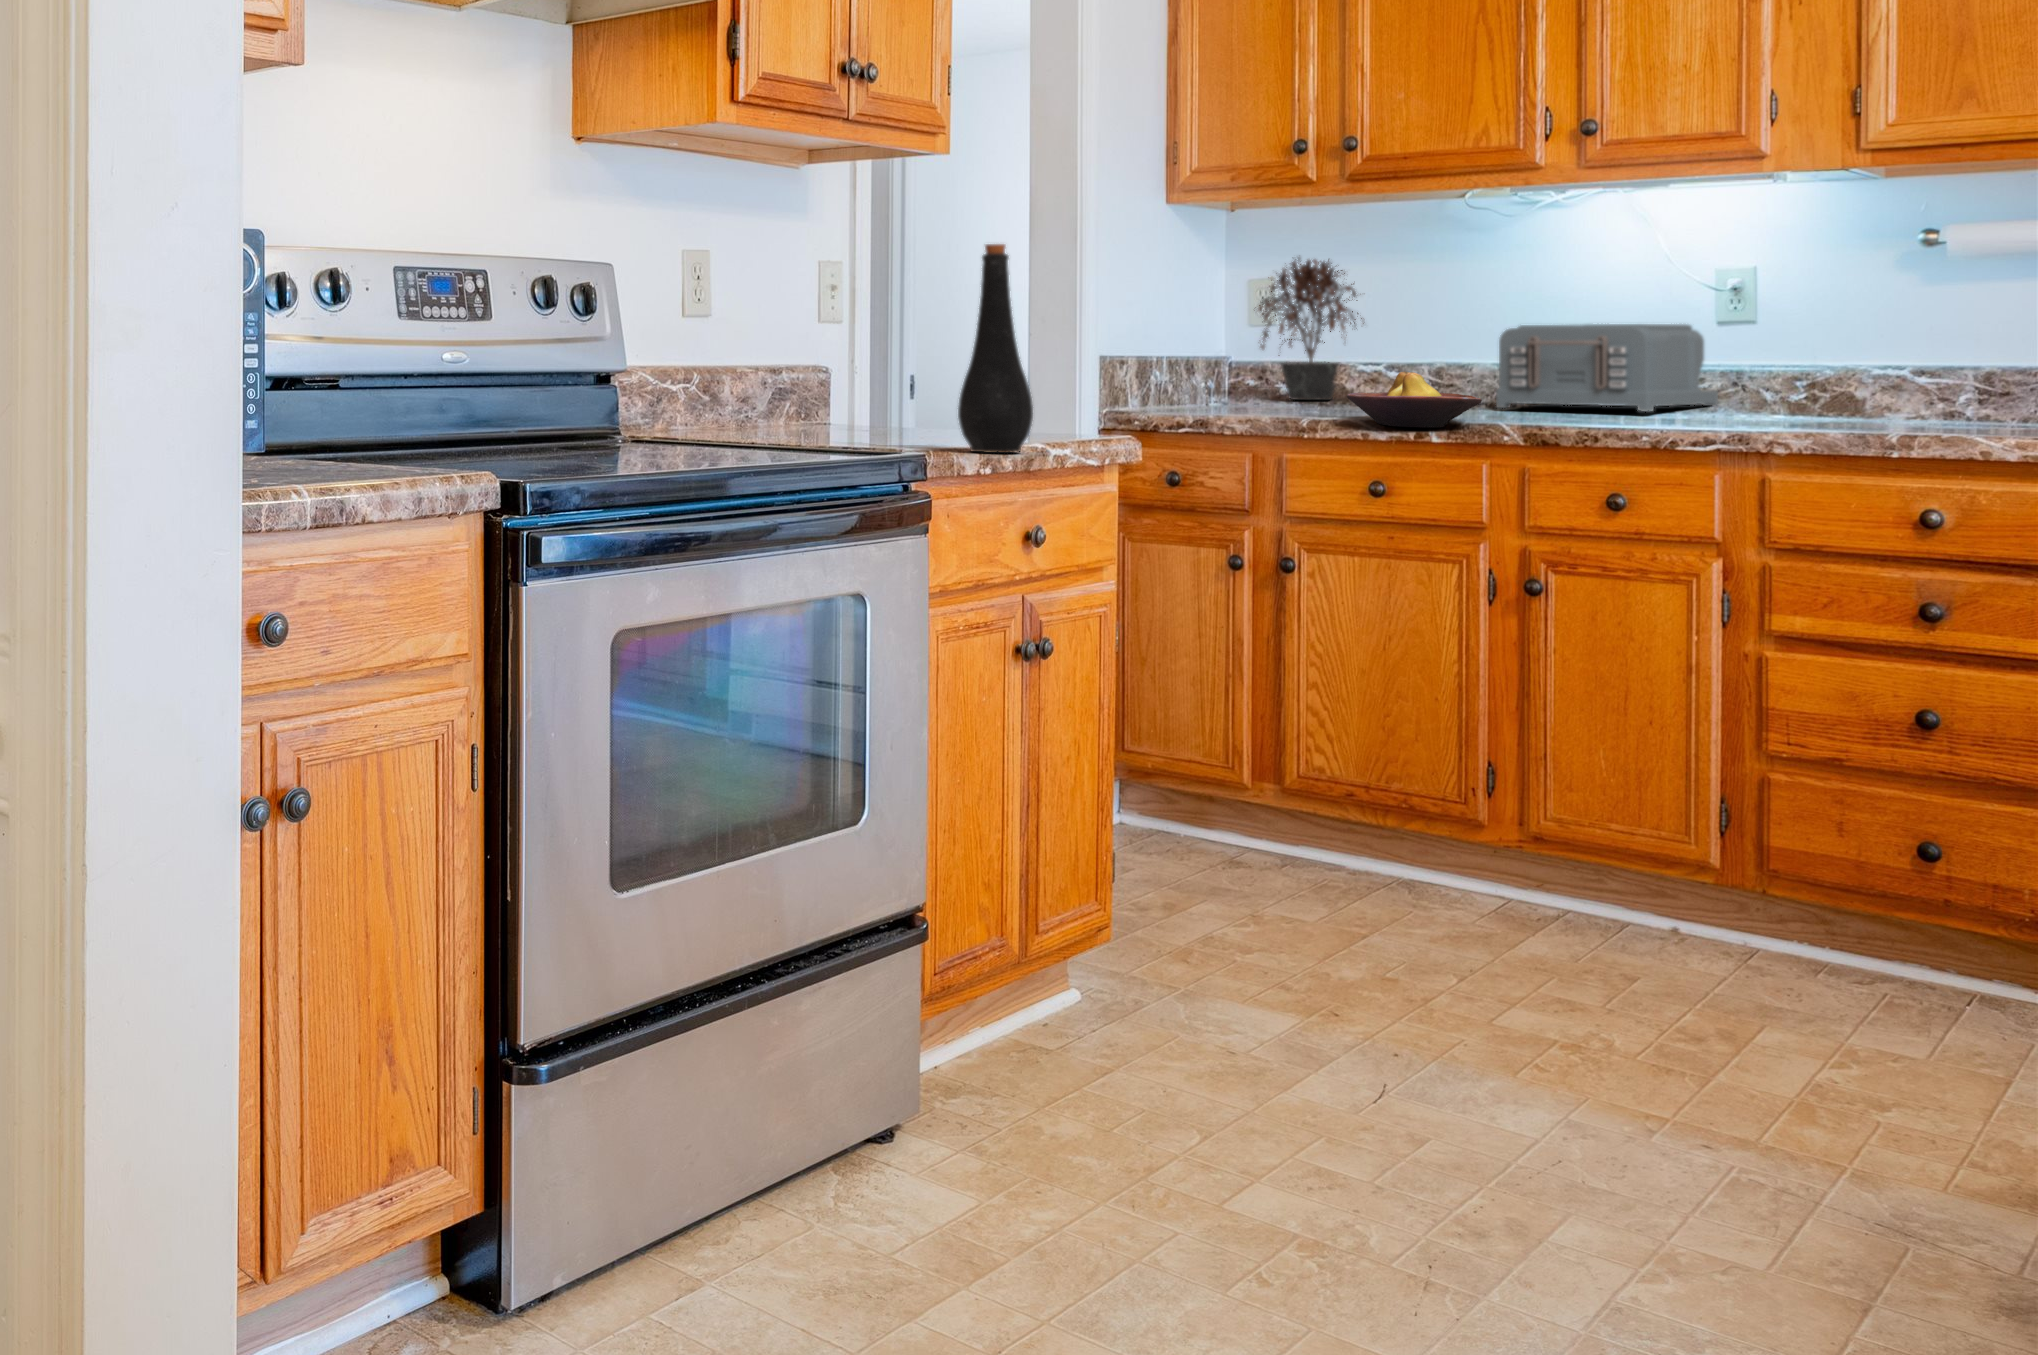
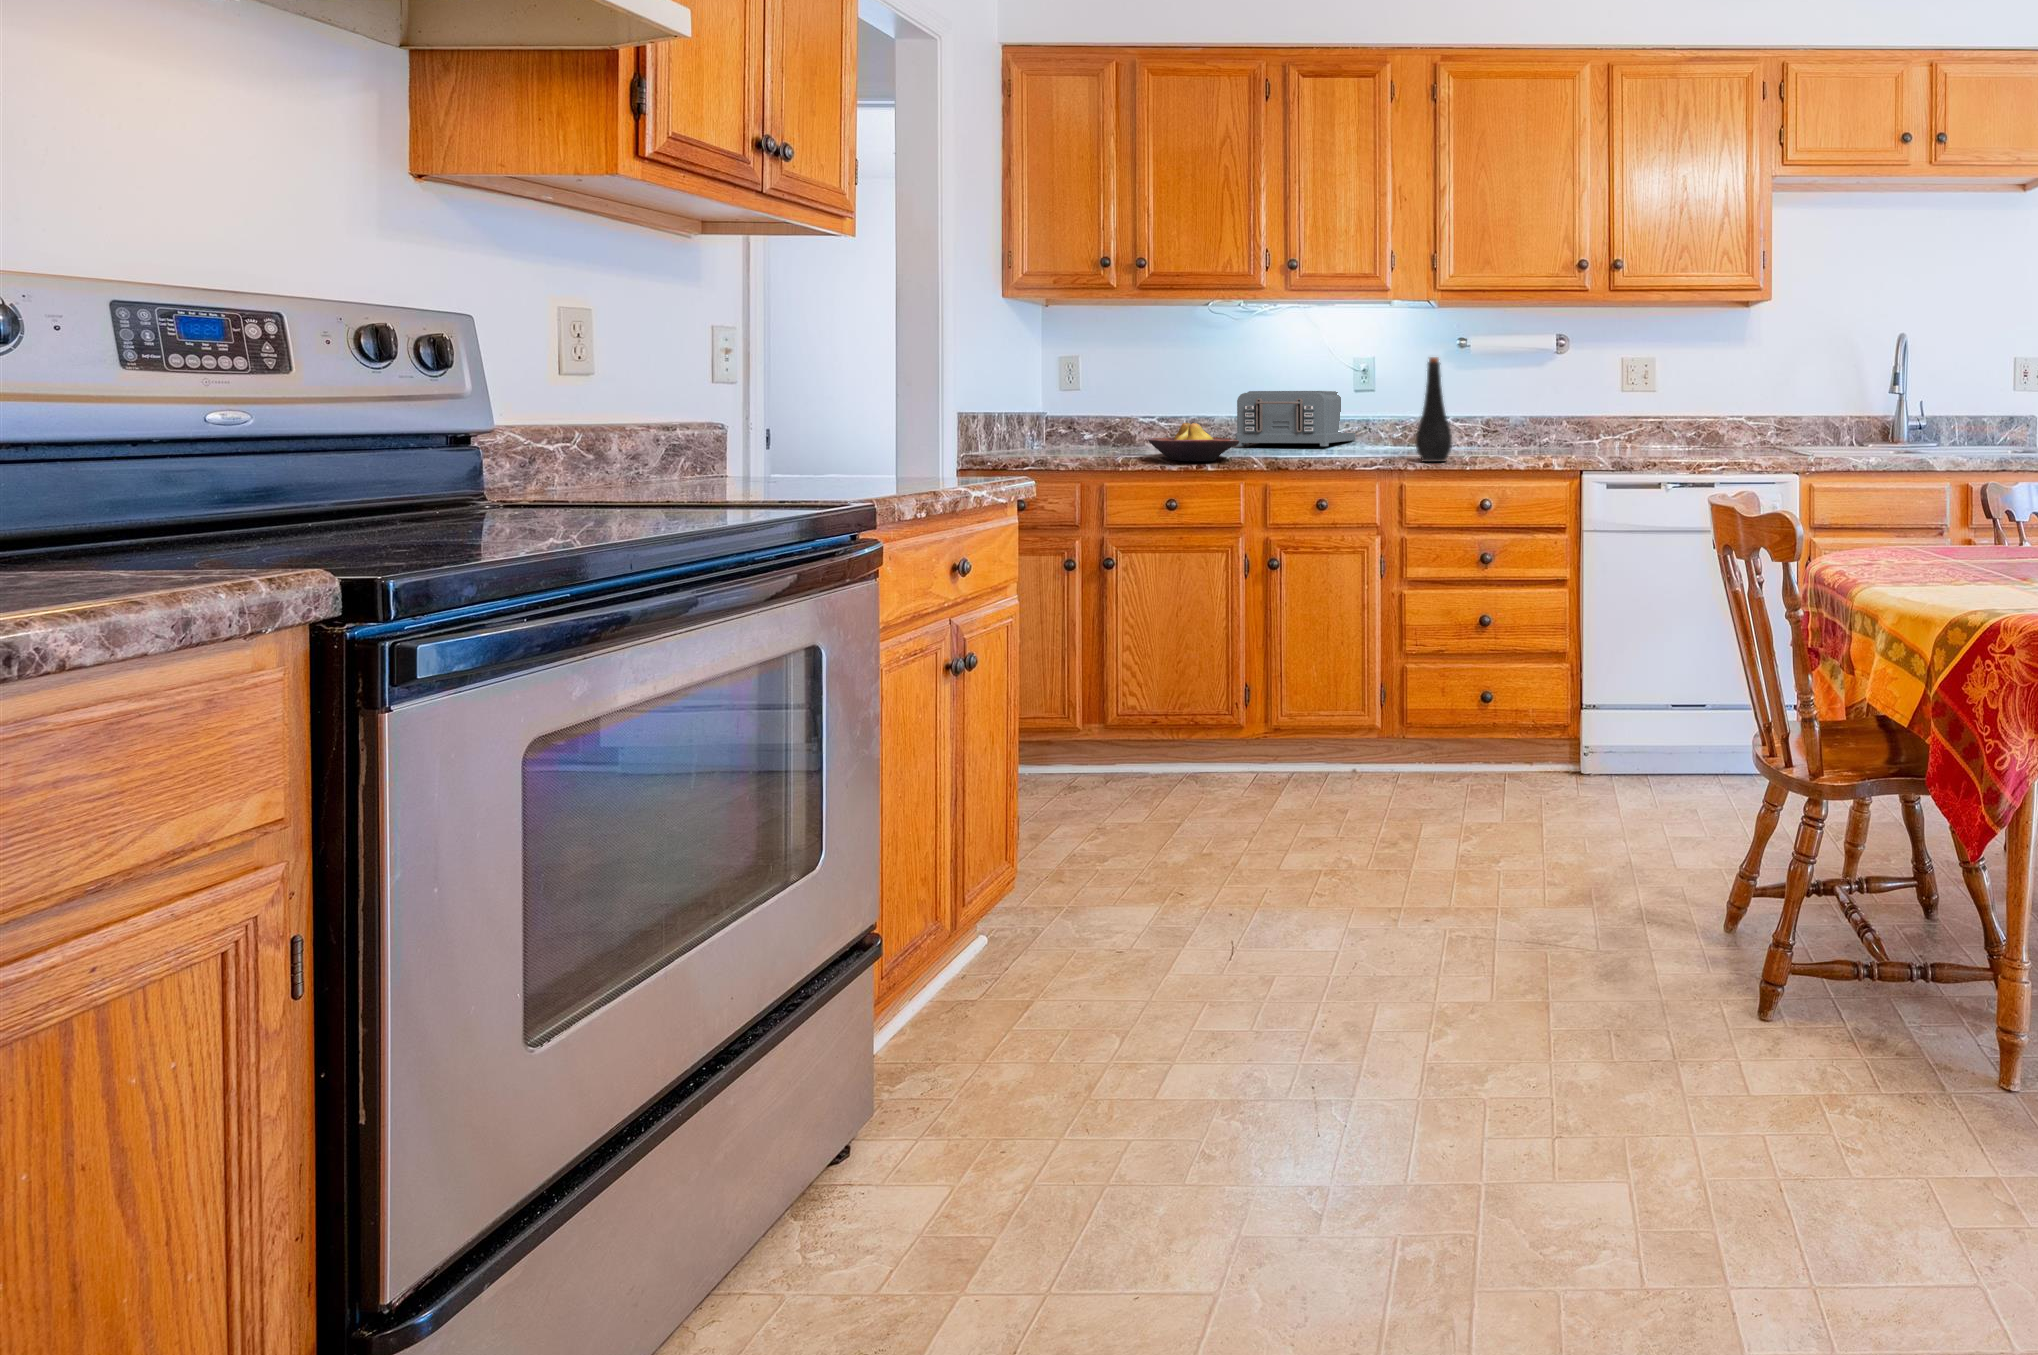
bottle: present [958,244,1033,453] -> present [1416,357,1452,462]
potted plant: present [1255,258,1364,400] -> none [1067,339,1147,443]

